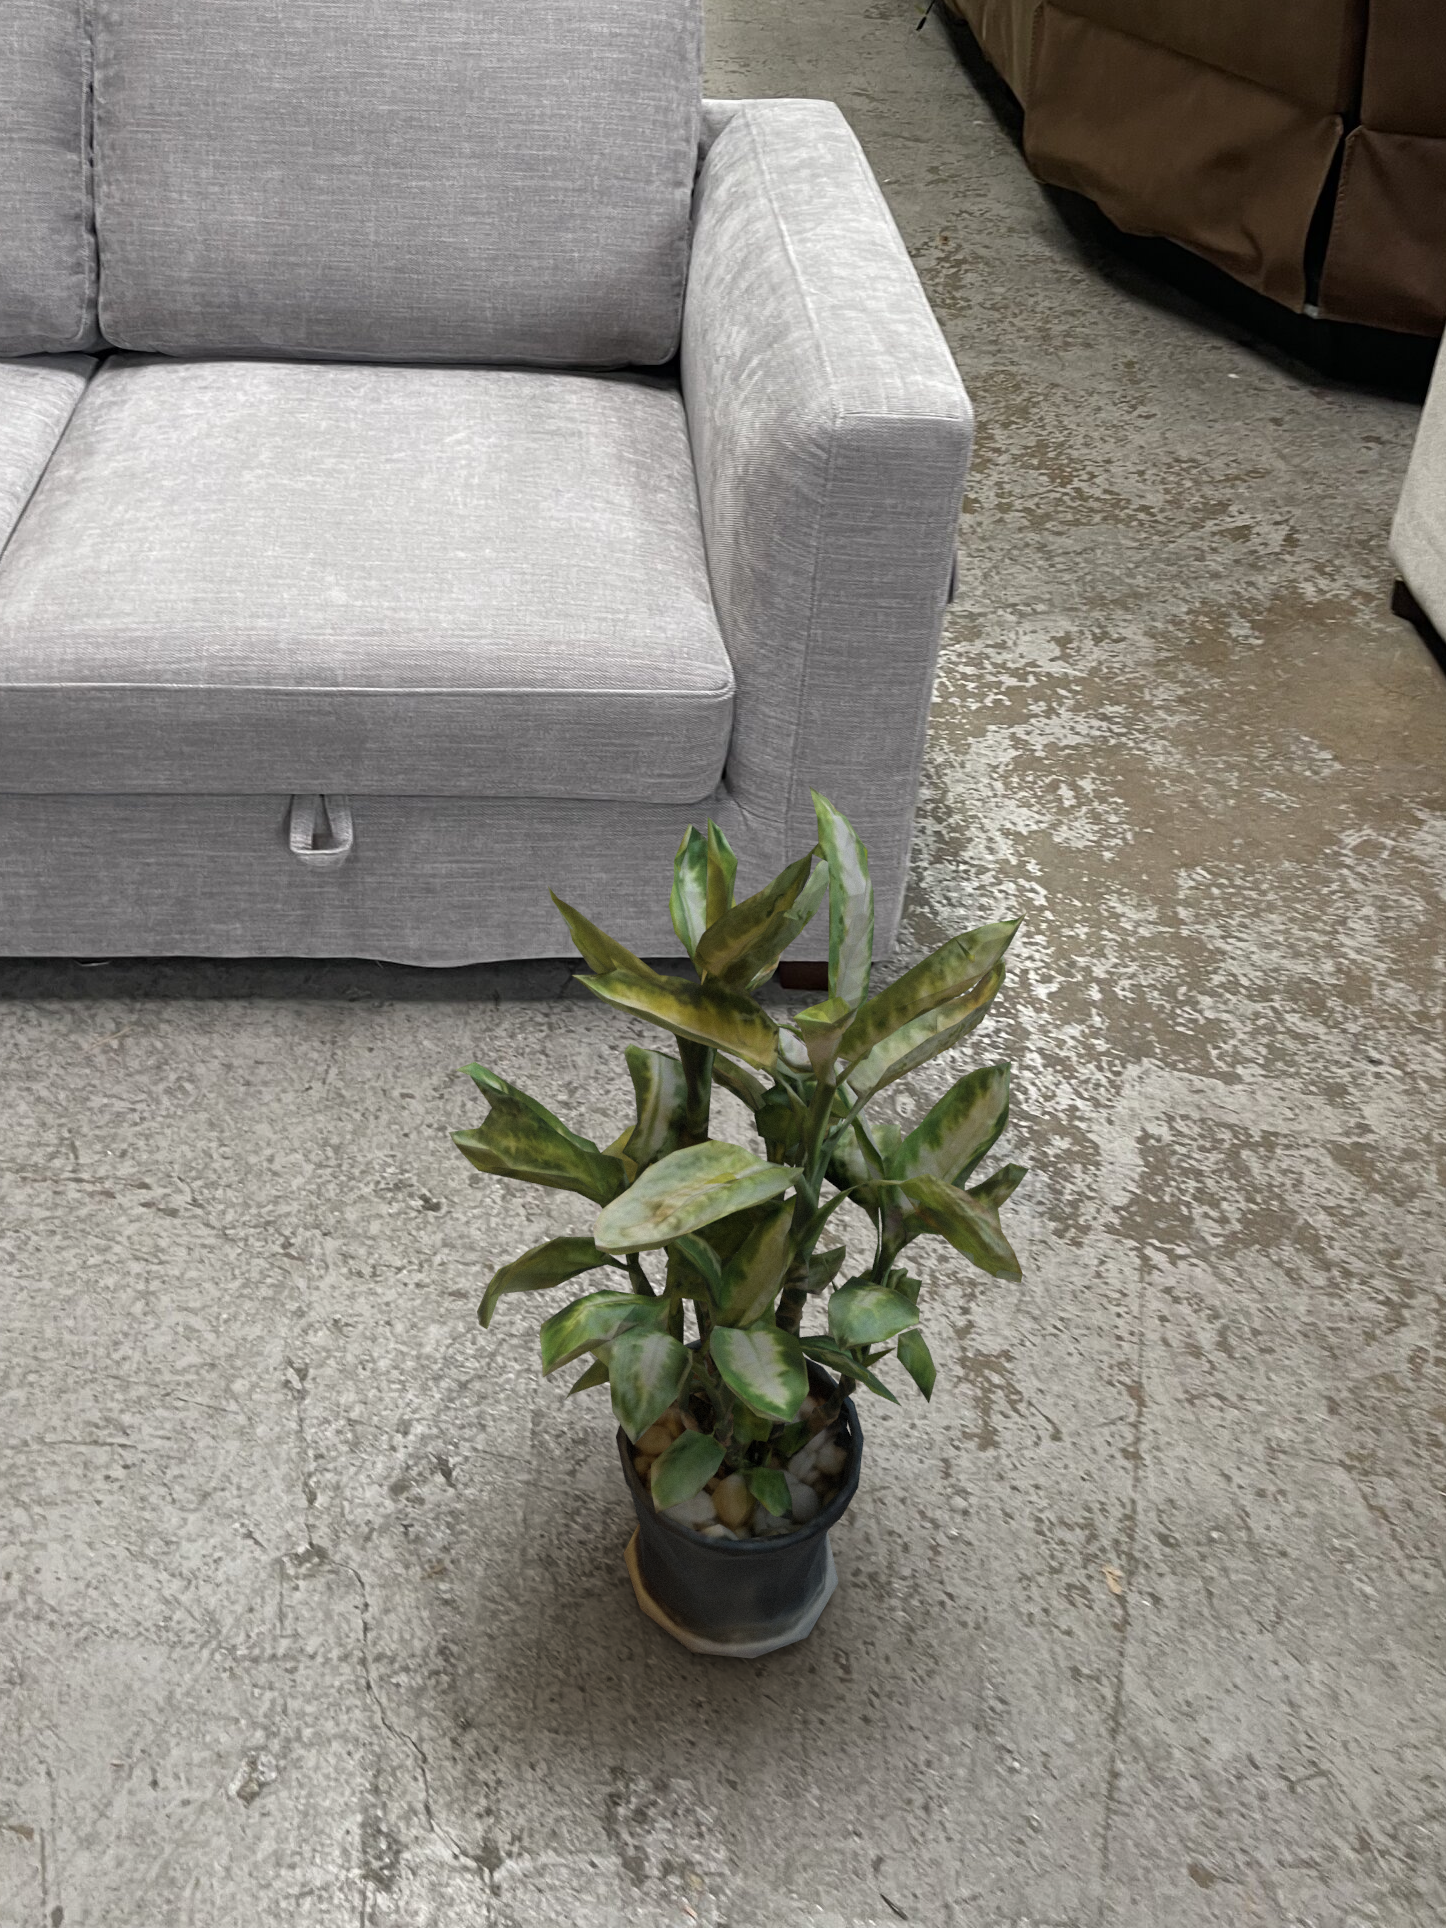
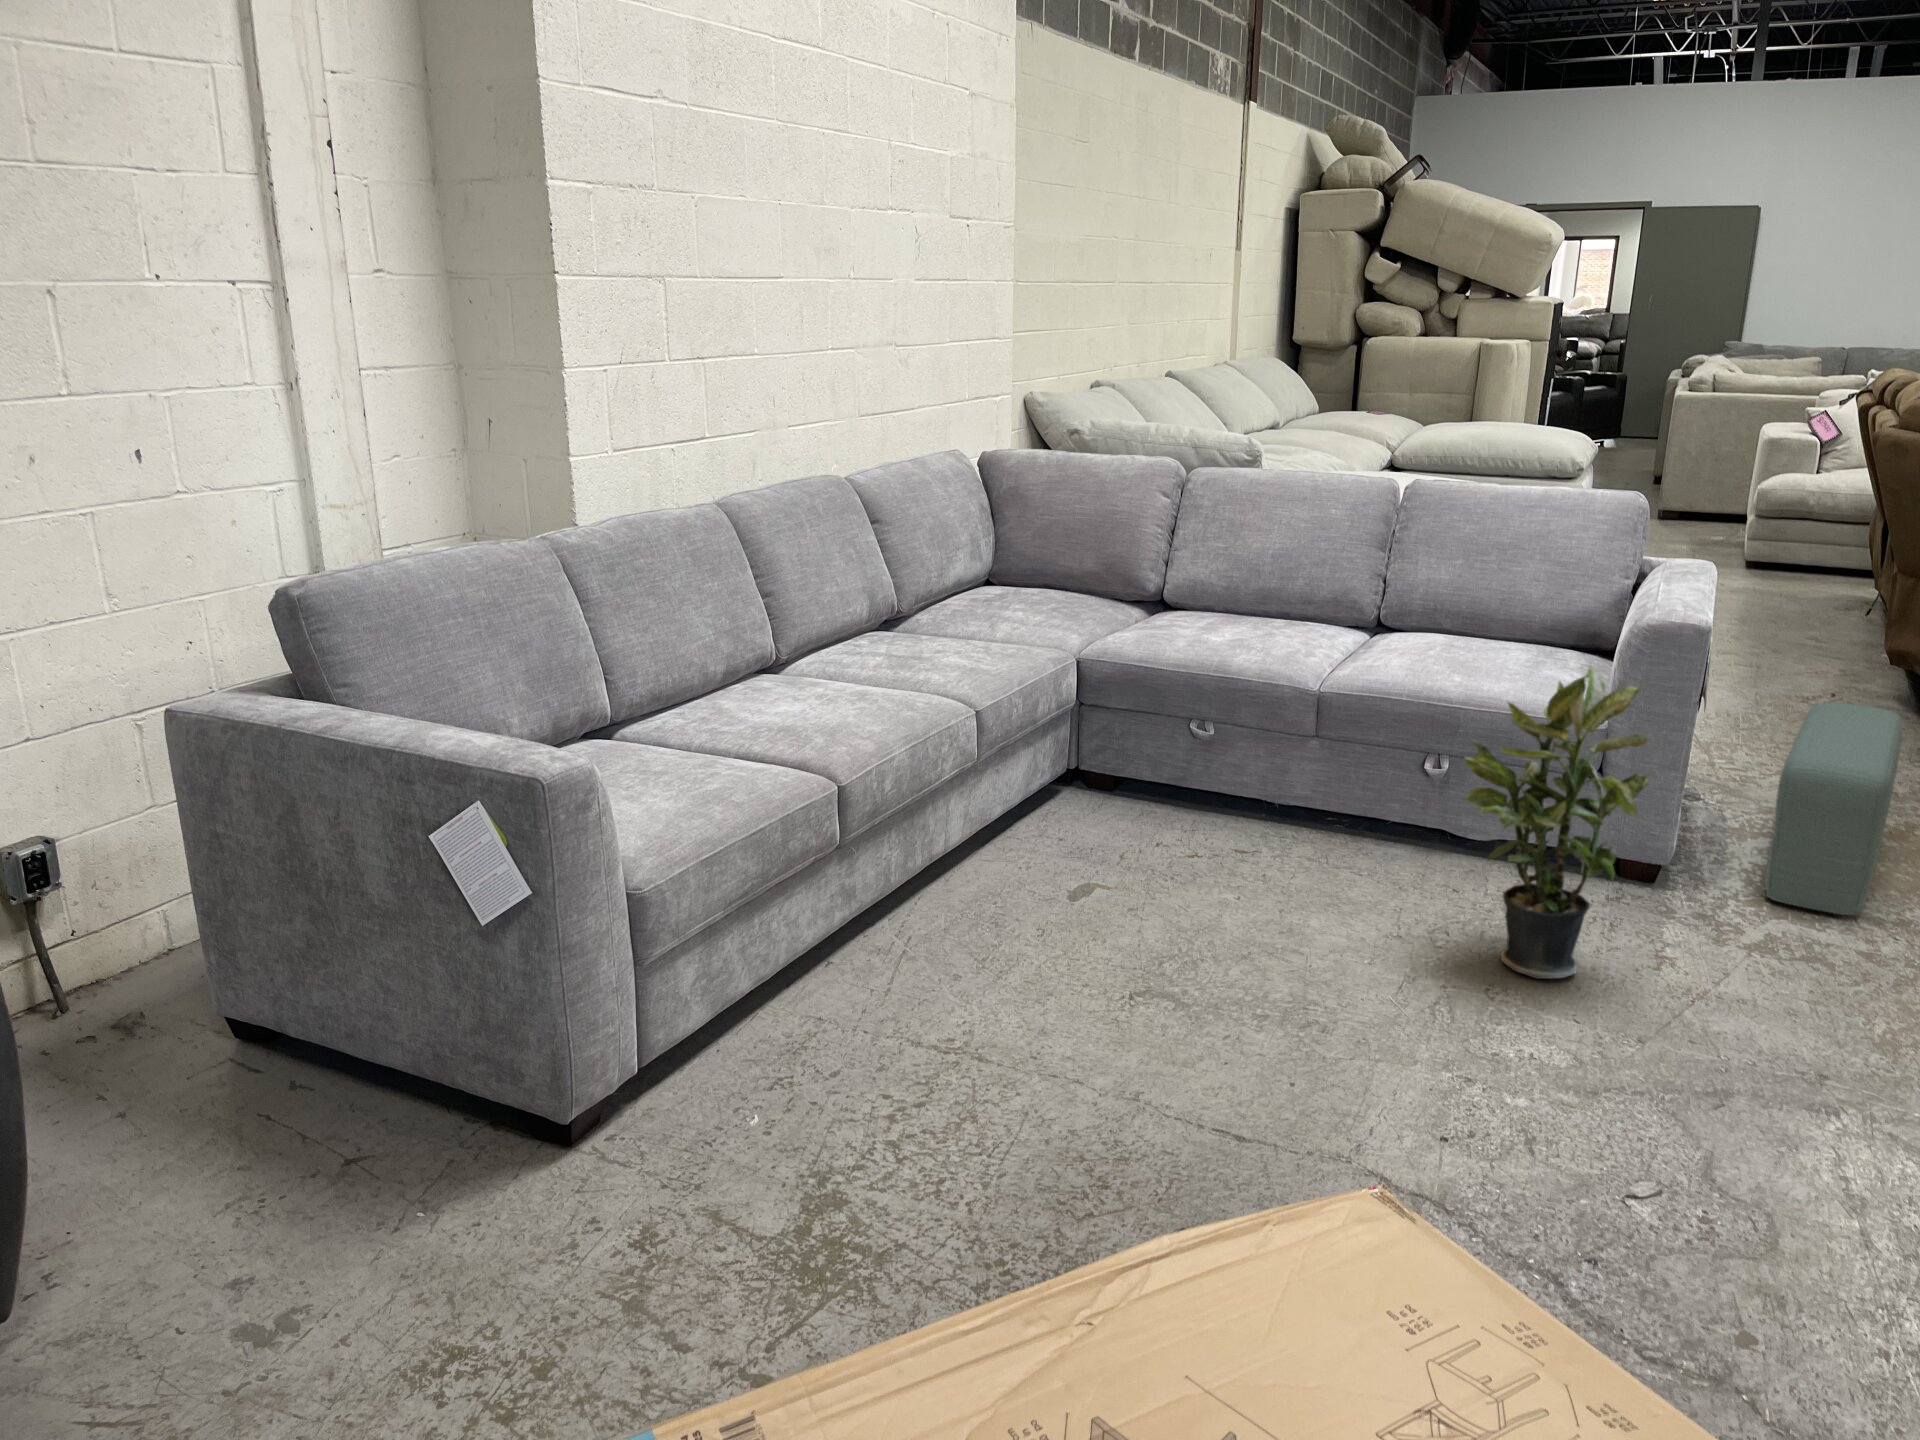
pouf: none [1034,406,1361,994] -> present [1765,702,1902,915]

